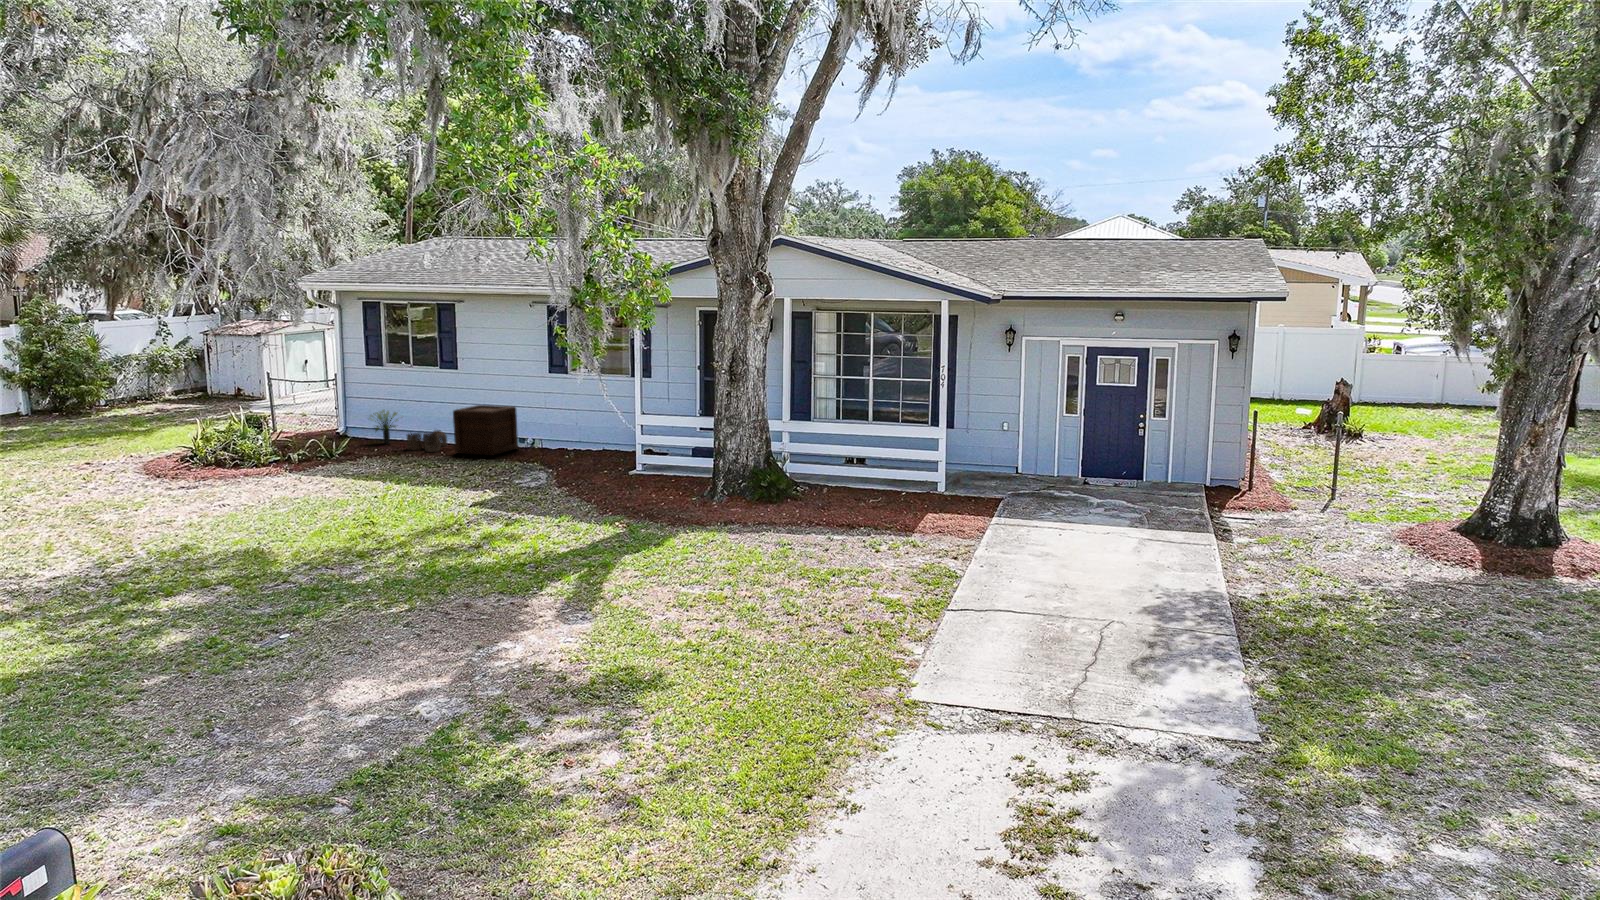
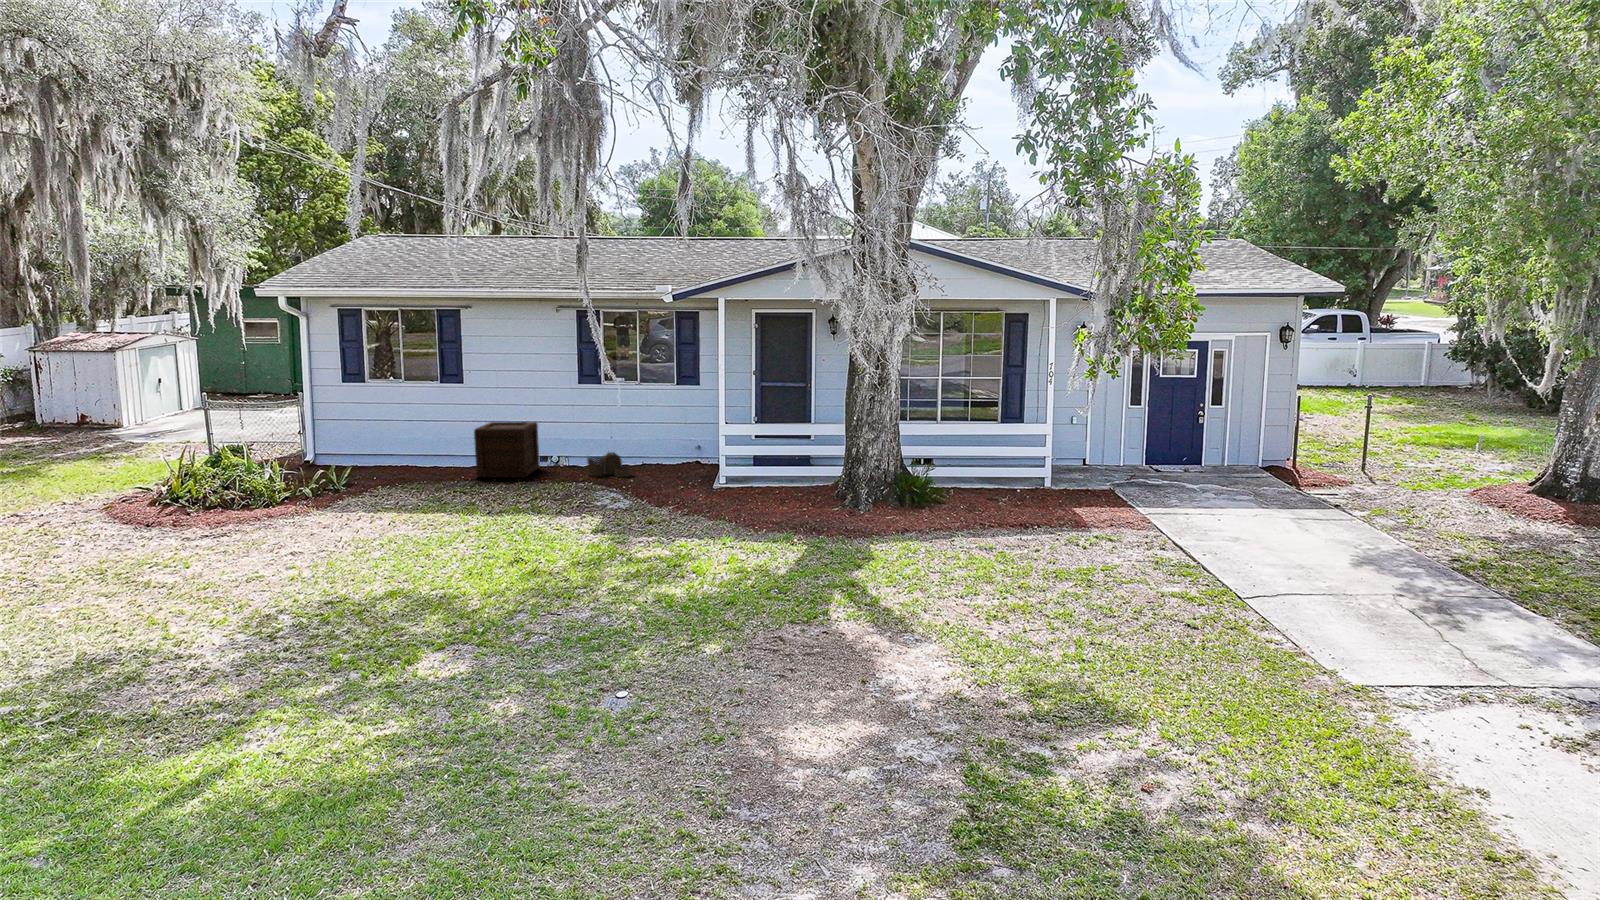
potted plant: present [369,410,398,444] -> none [351,432,391,472]
woven basket: present [407,430,447,452] -> present [587,452,631,477]

